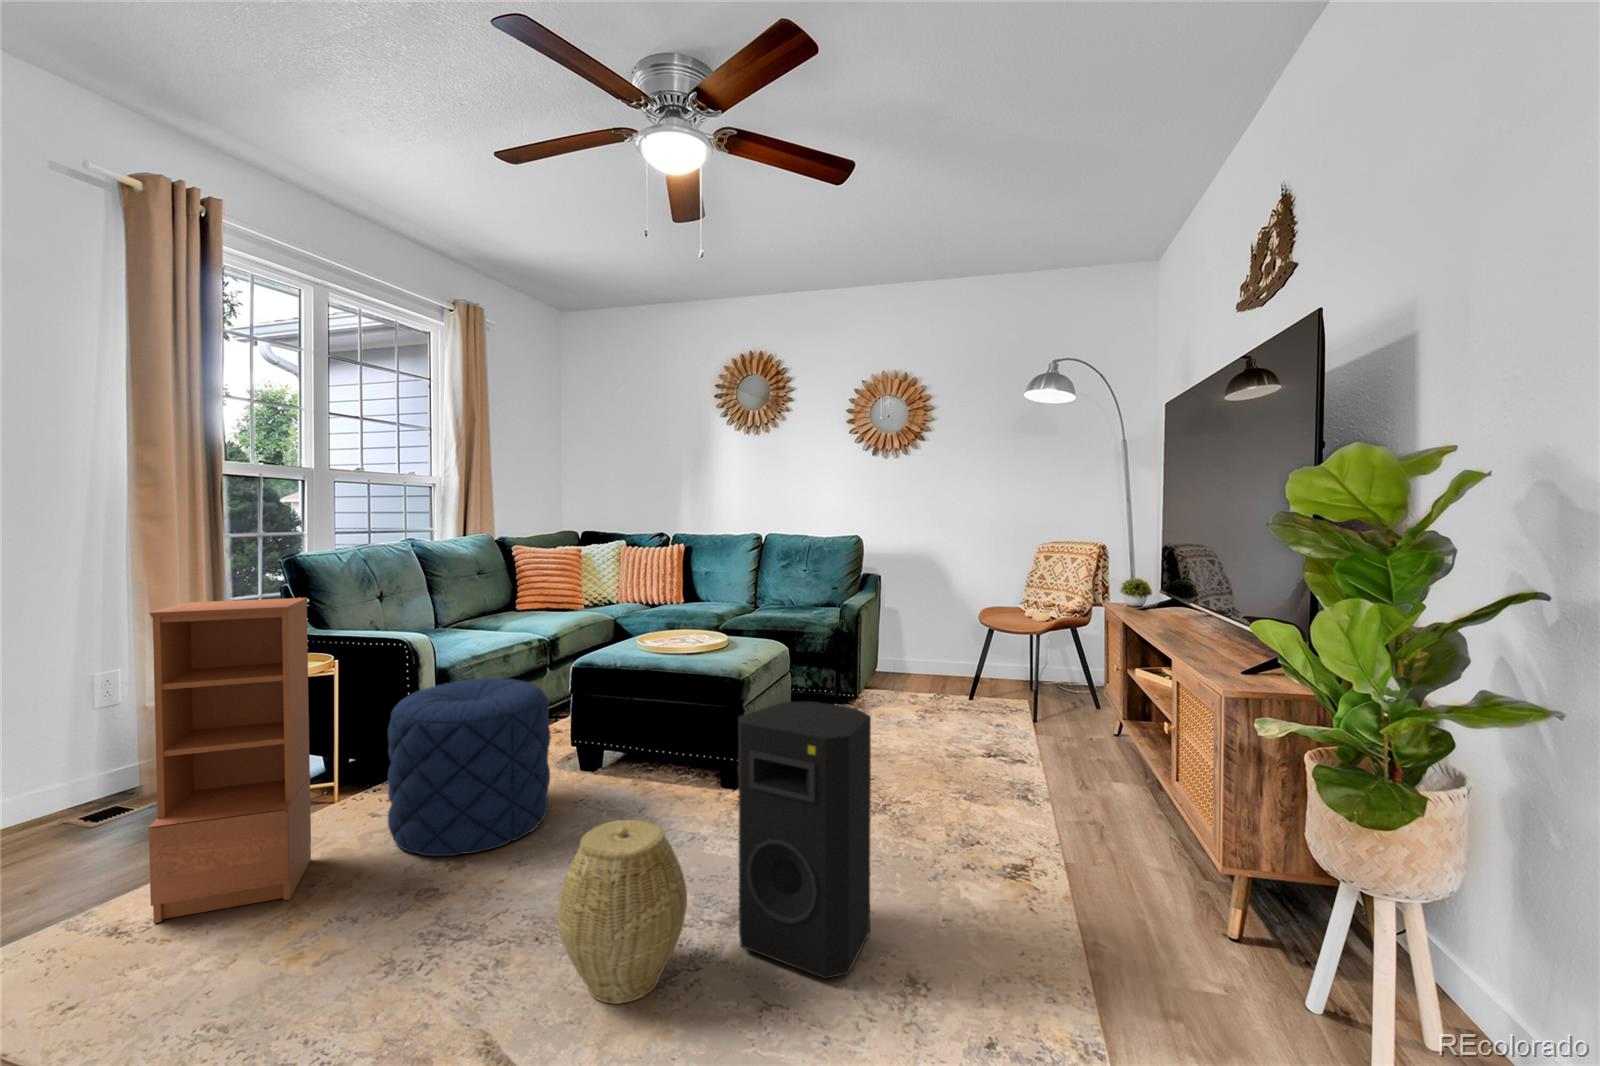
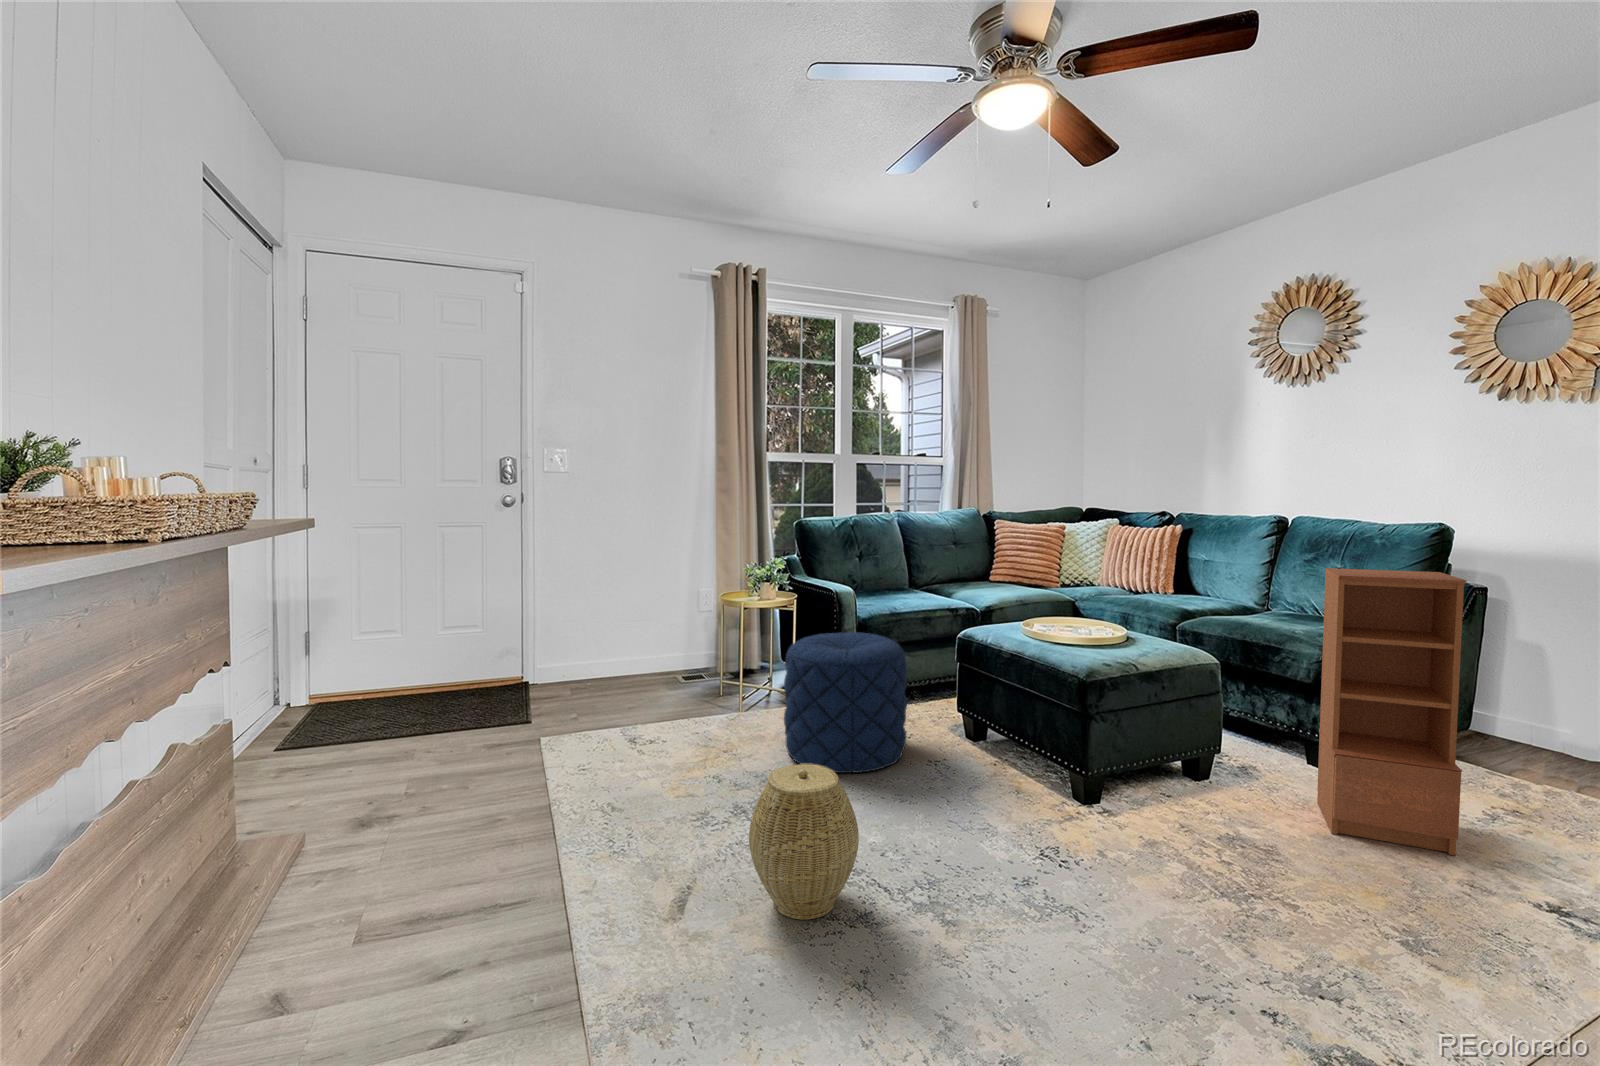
bookcase: present [148,598,311,923] -> present [1317,568,1467,855]
speaker: present [738,701,871,979] -> none [904,700,1044,1005]

